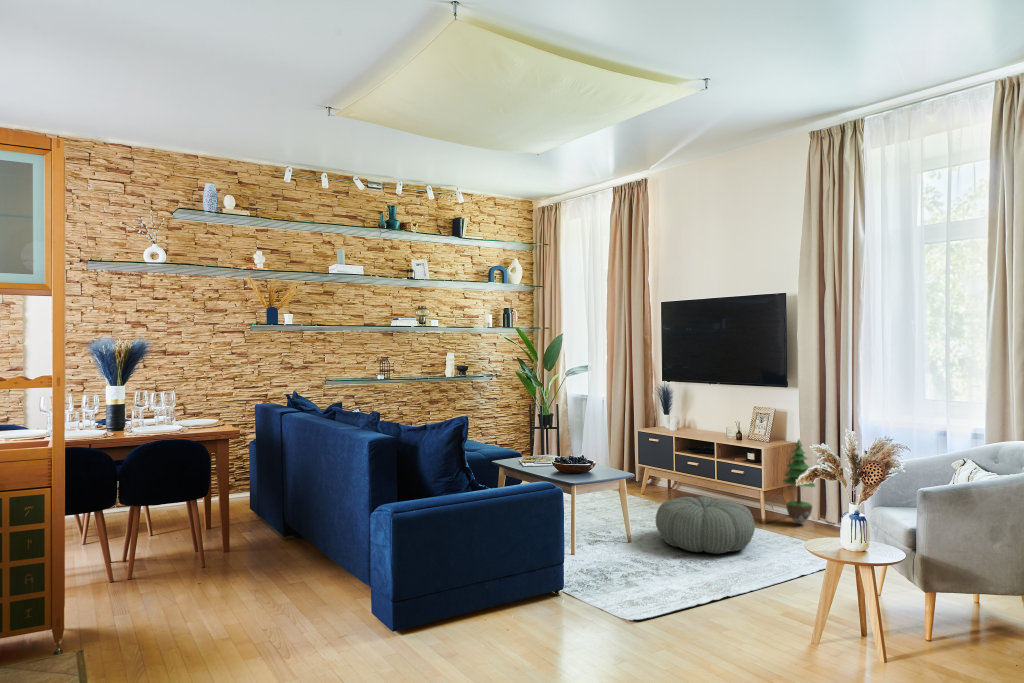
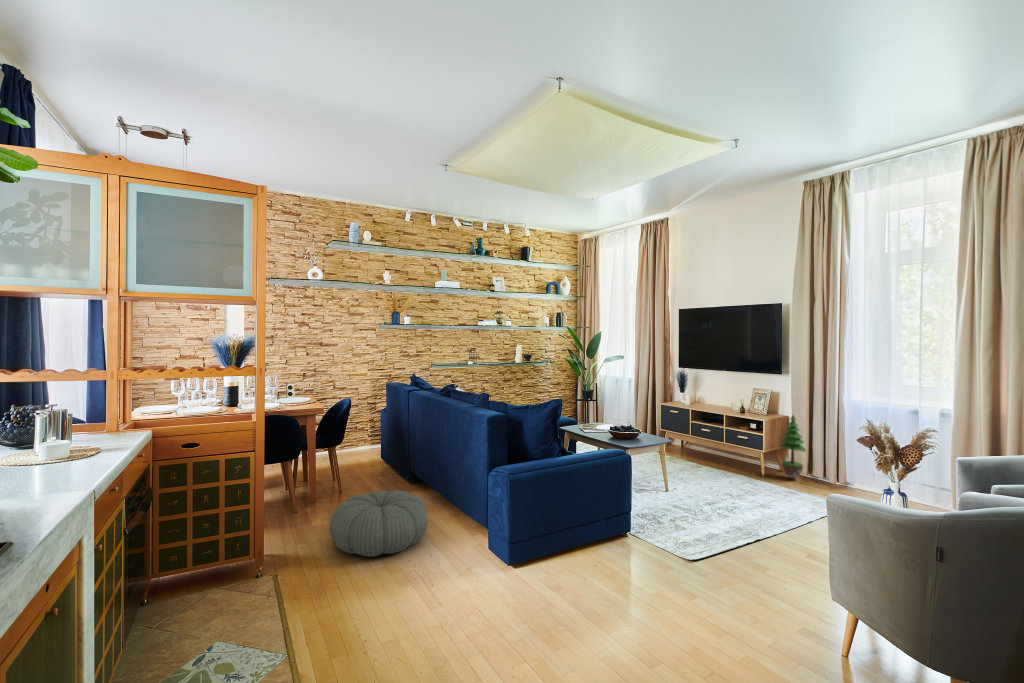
pouf: present [656,496,755,554] -> present [329,490,428,557]

